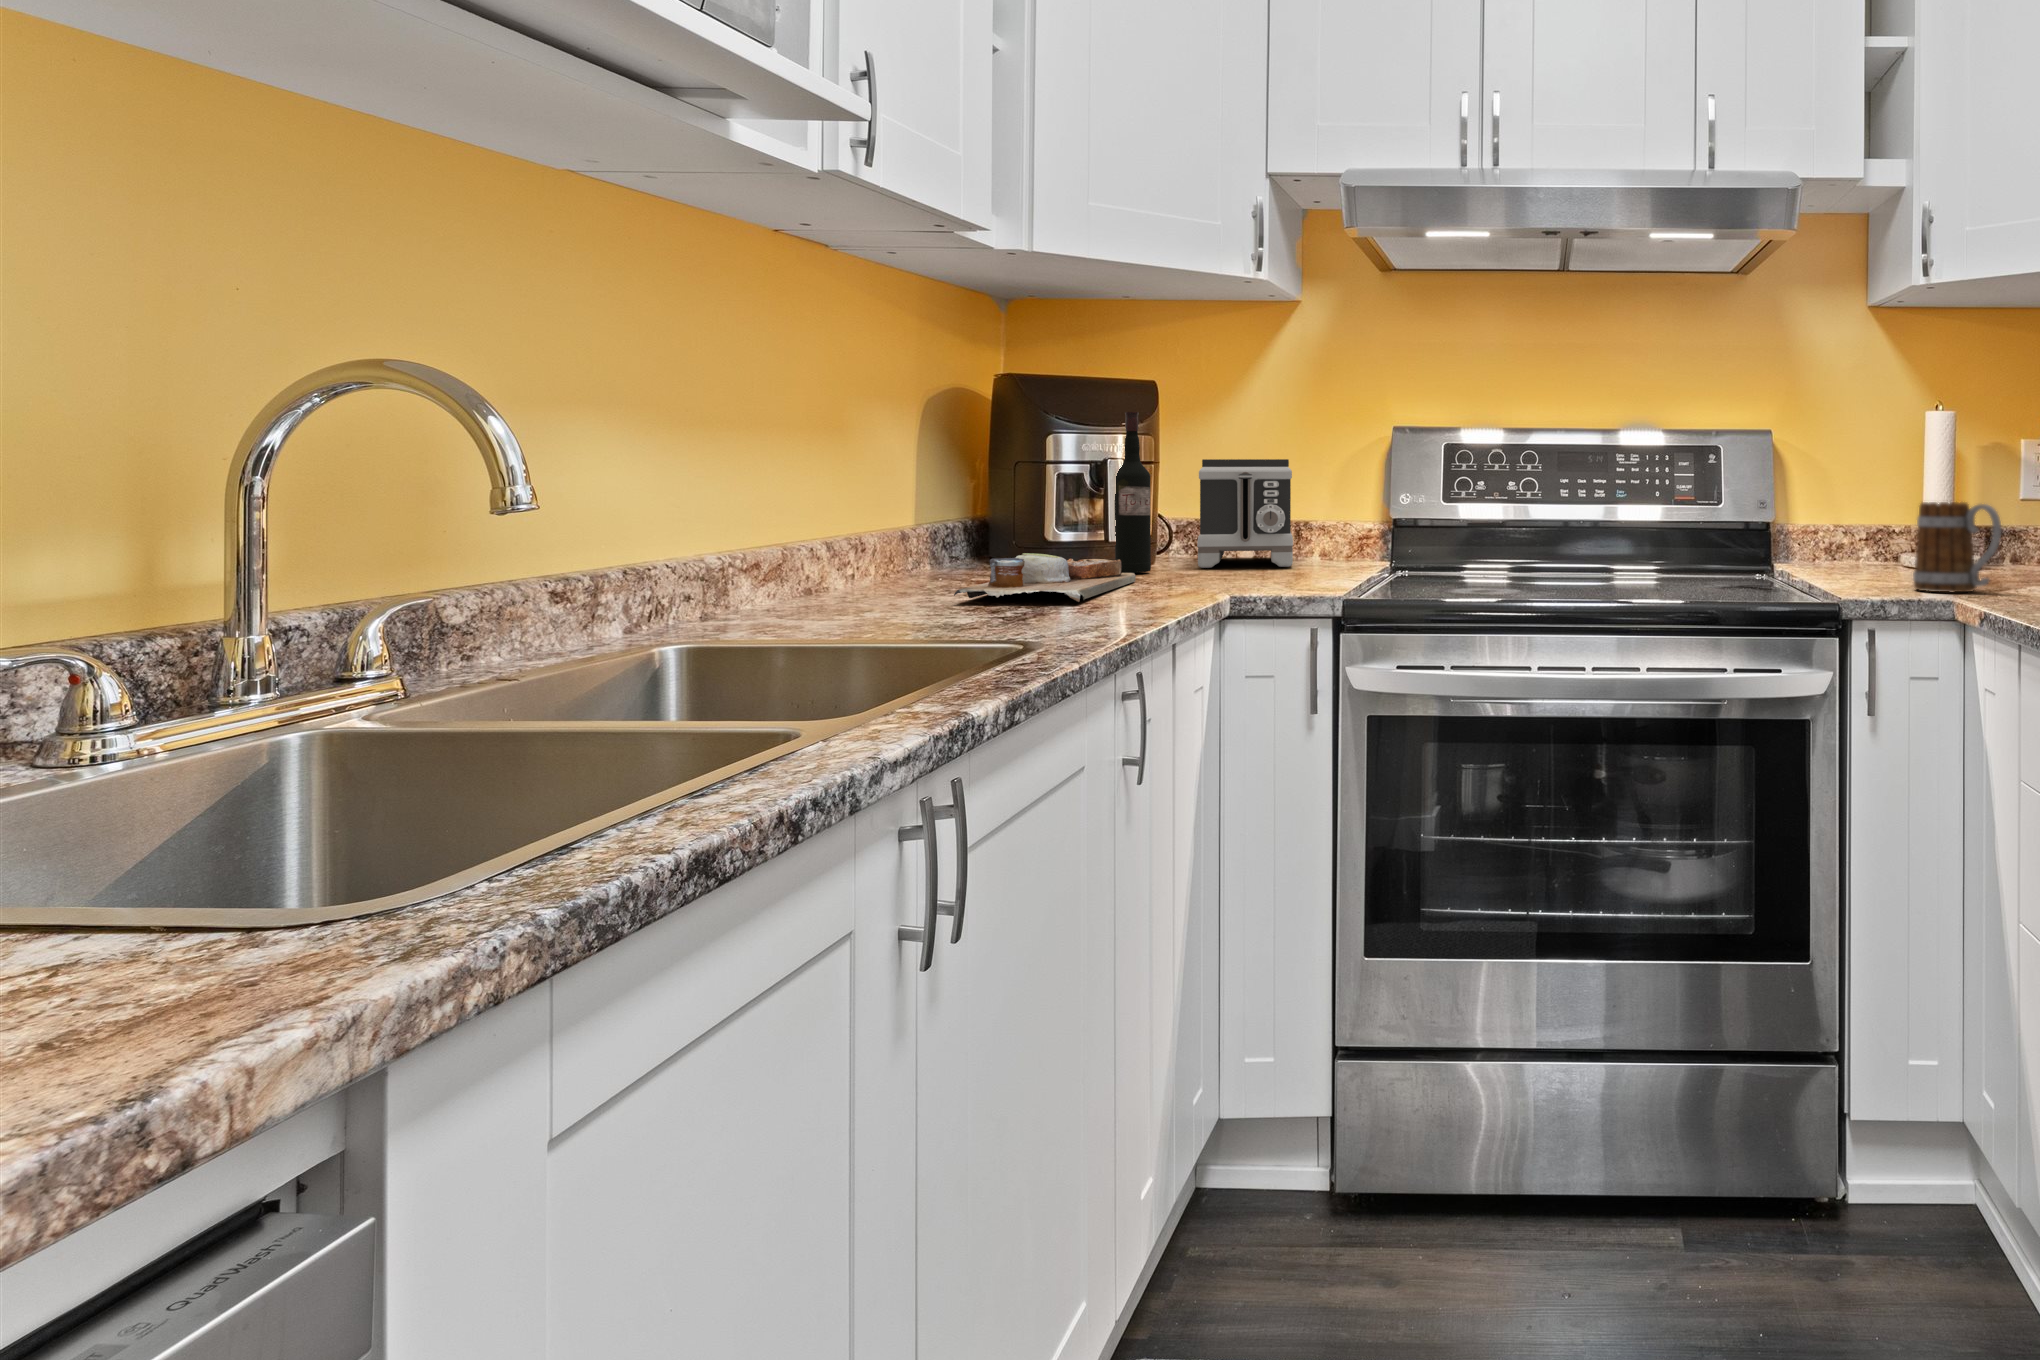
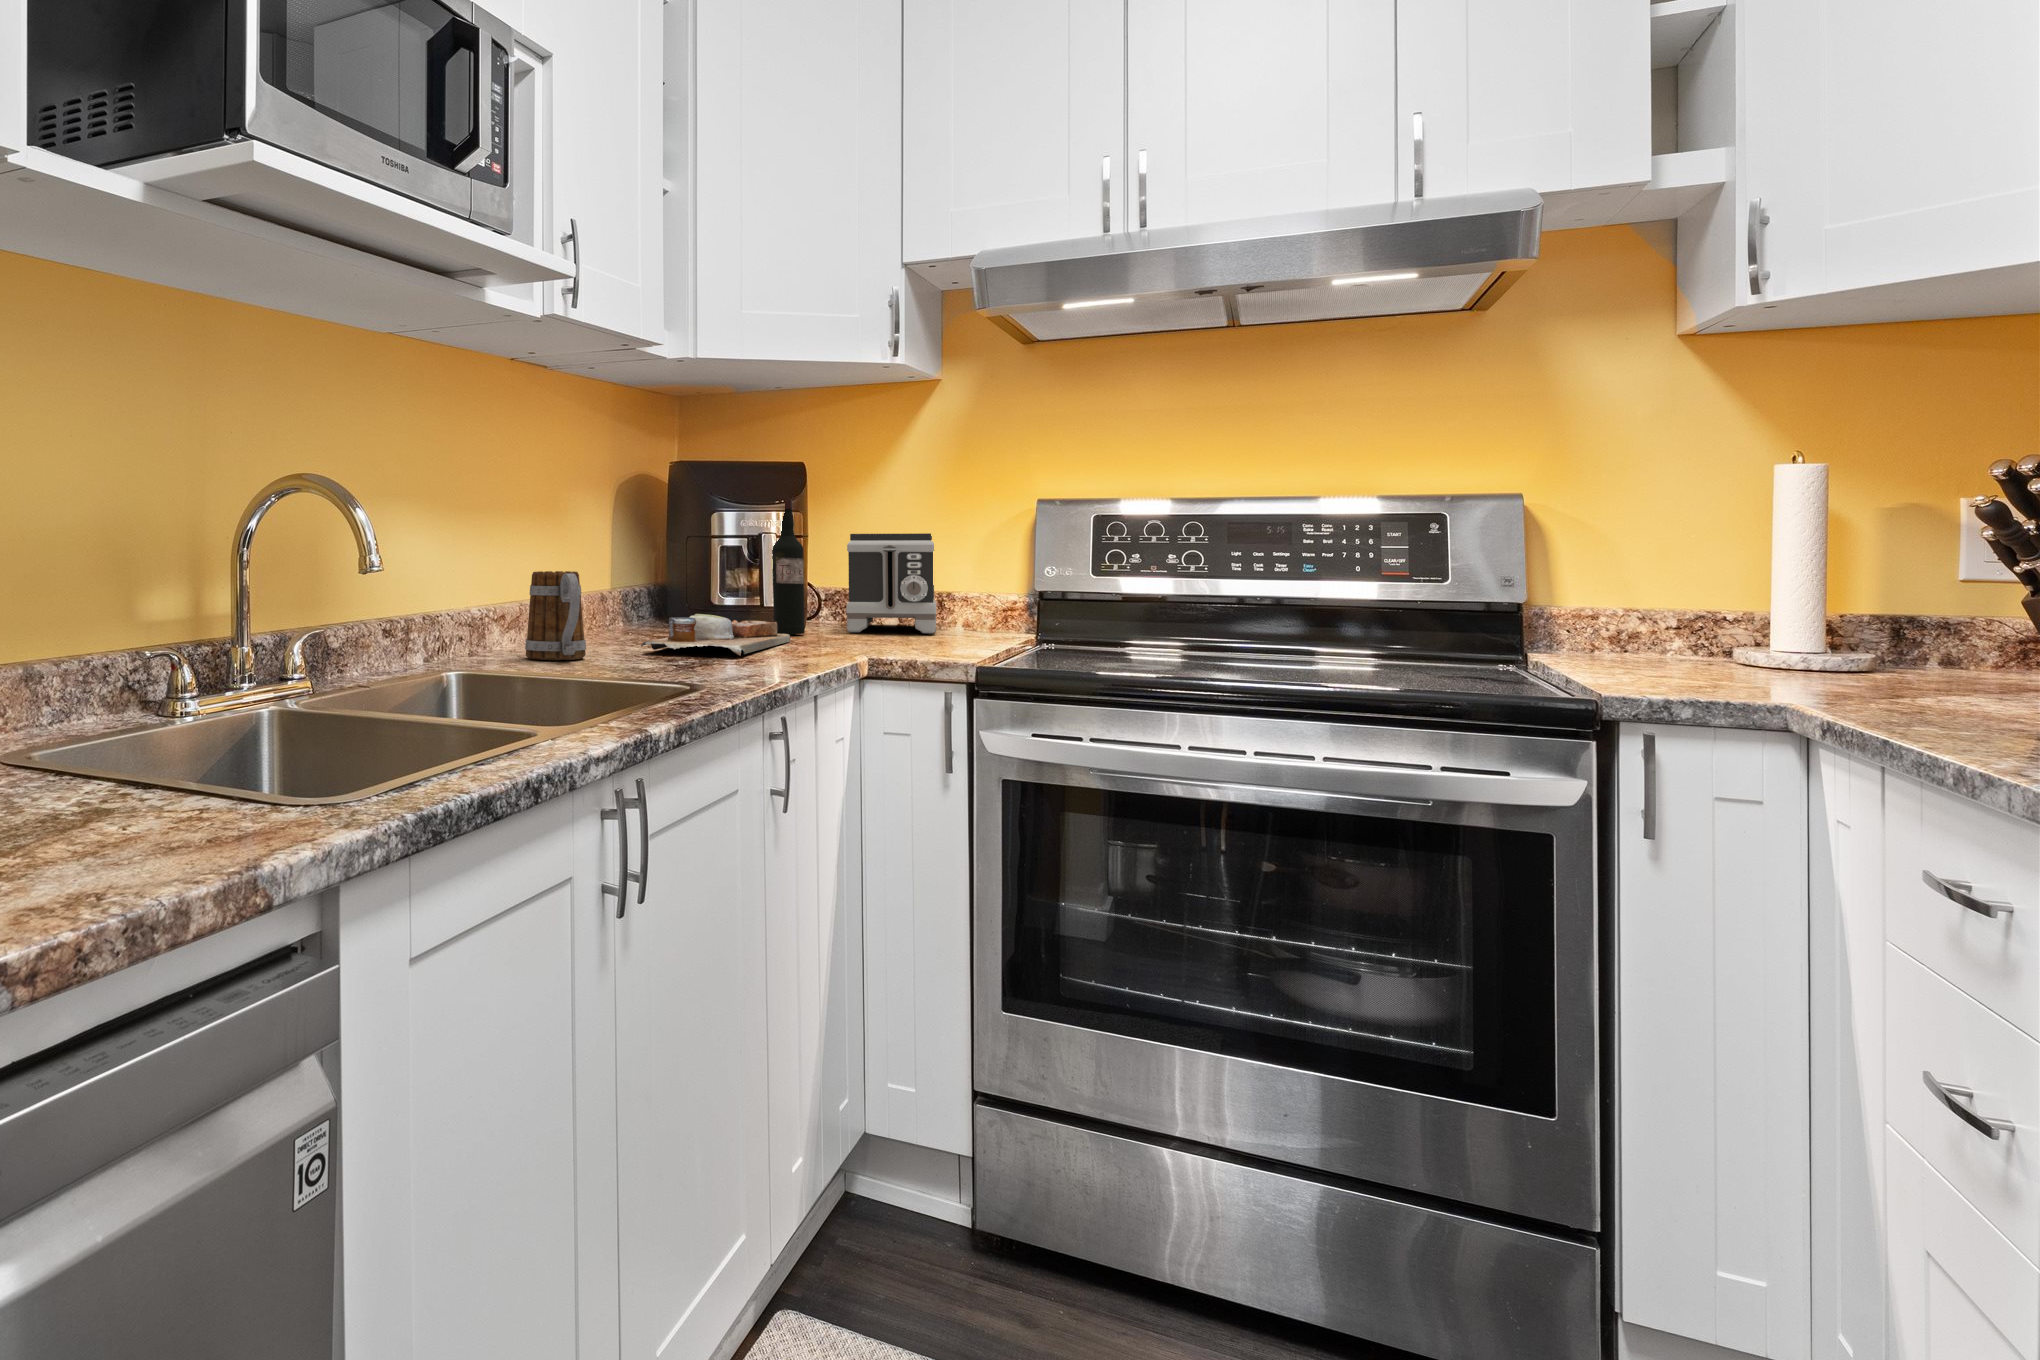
mug: present [1913,502,2001,592] -> present [525,571,586,660]

